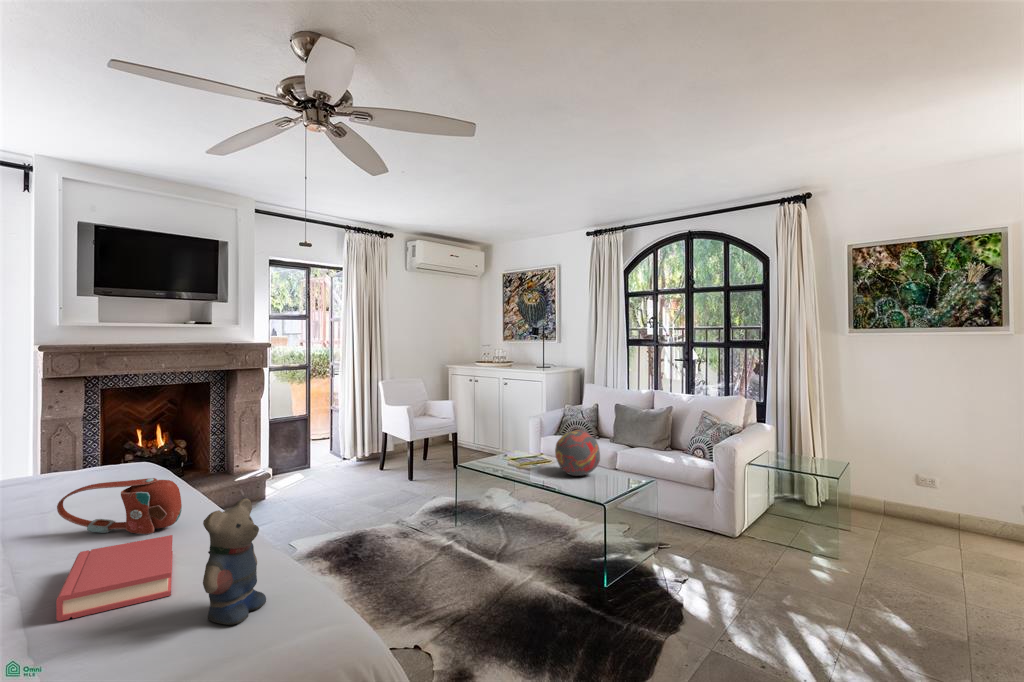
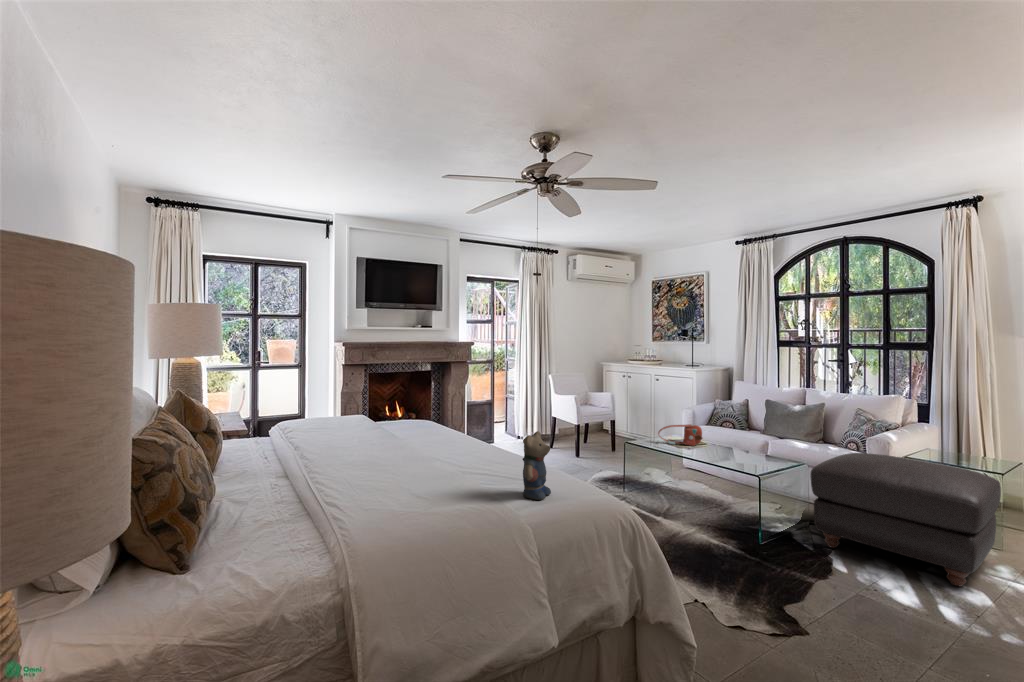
decorative orb: present [555,430,600,476] -> none [712,417,754,456]
ottoman: none [658,464,835,613] -> present [810,453,1001,586]
handbag: present [57,478,182,534] -> present [658,424,703,446]
hardback book: present [56,535,173,621] -> none [435,457,494,490]

